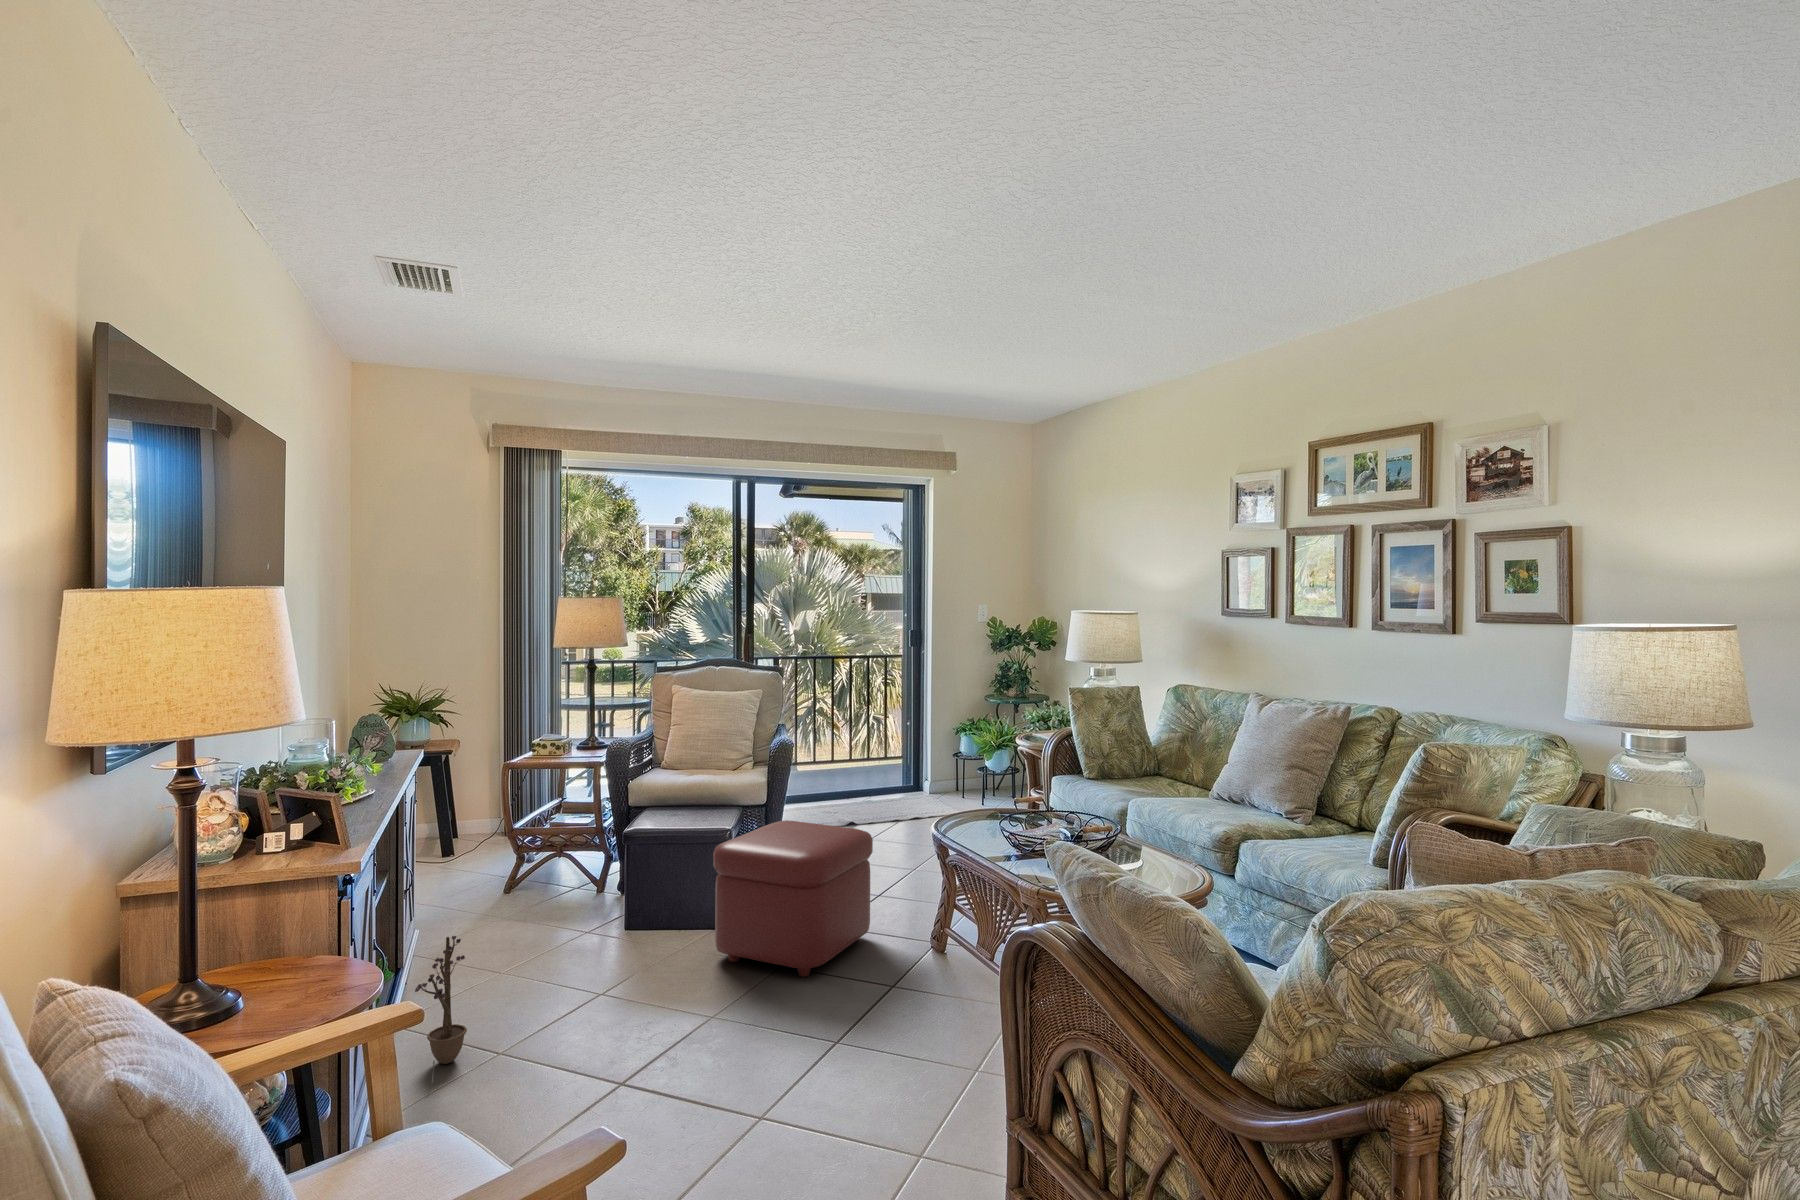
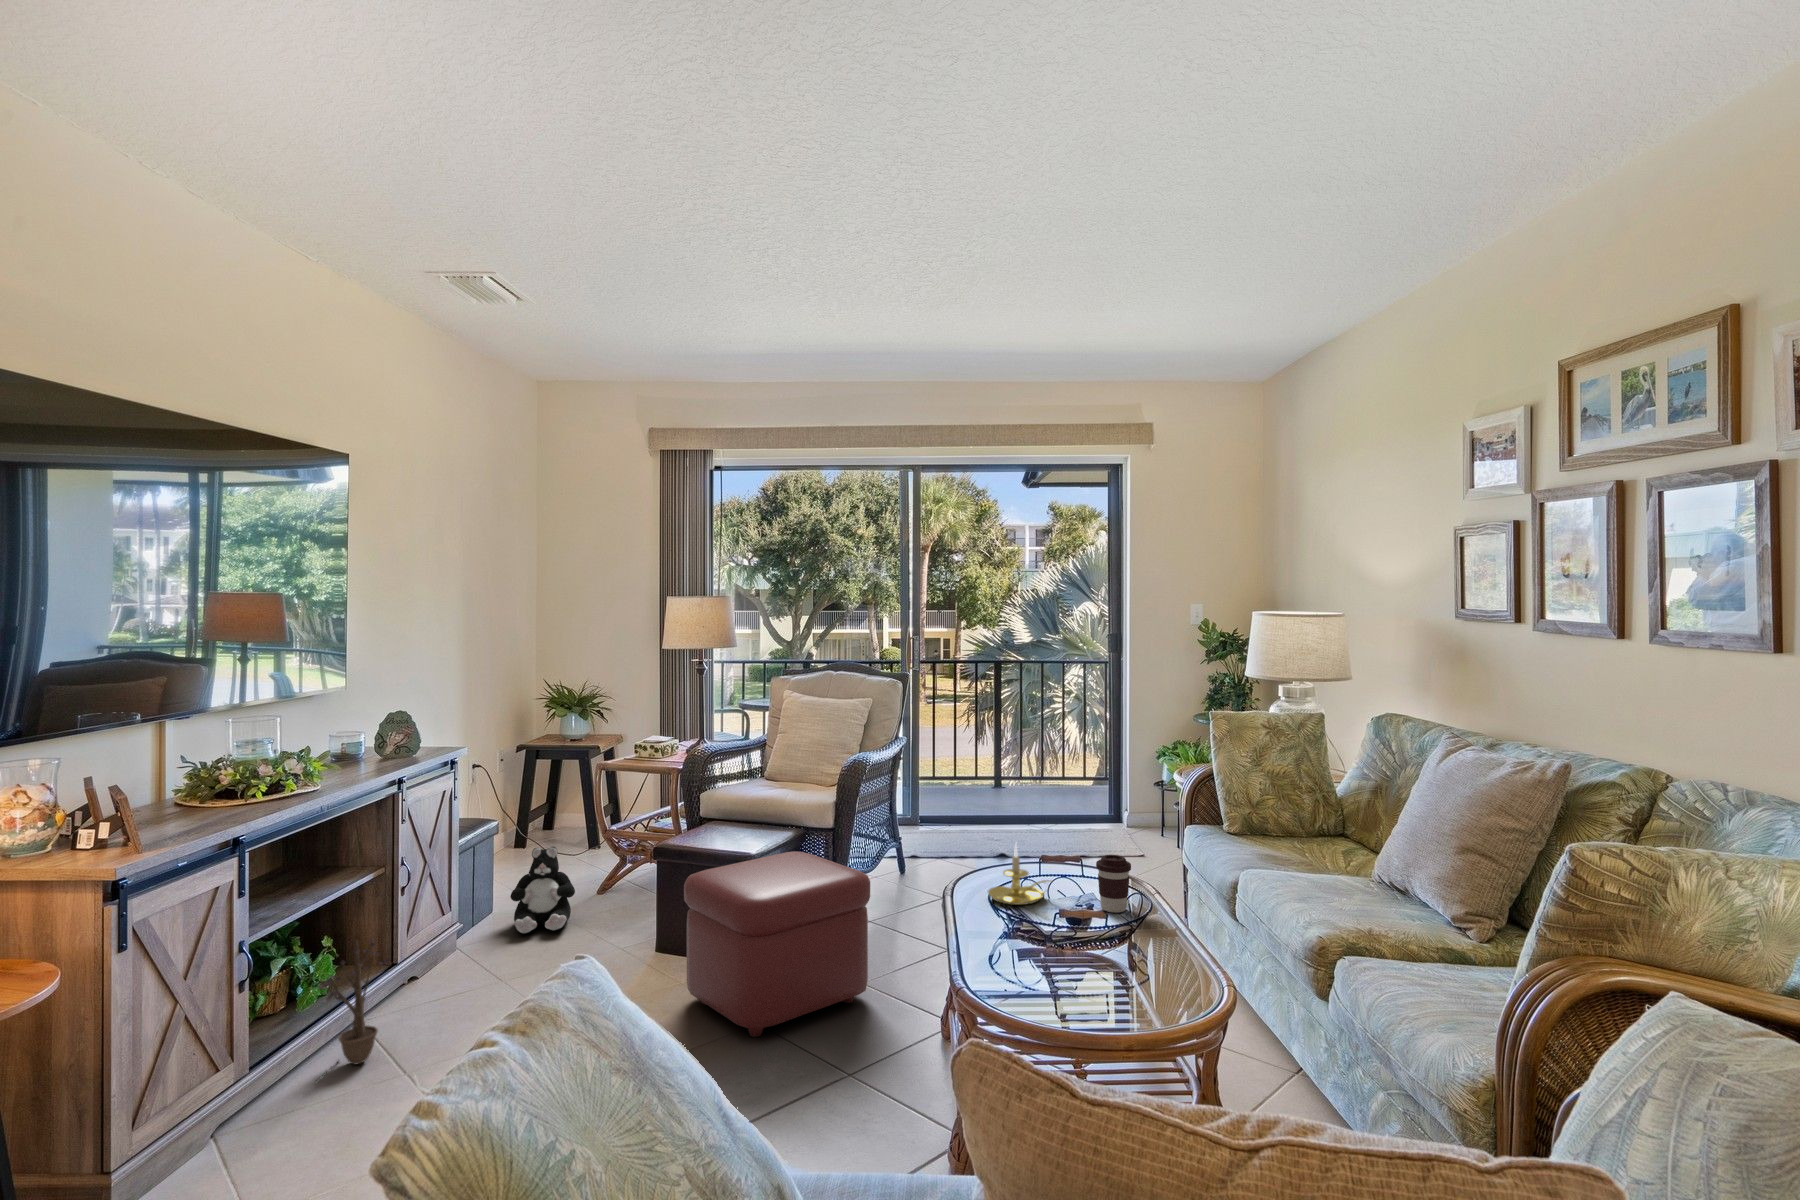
candle holder: none [978,789,1025,839] -> present [988,844,1049,905]
coffee cup: none [1061,793,1087,835] -> present [1096,855,1131,913]
plush toy: none [455,846,527,935] -> present [510,847,575,933]

